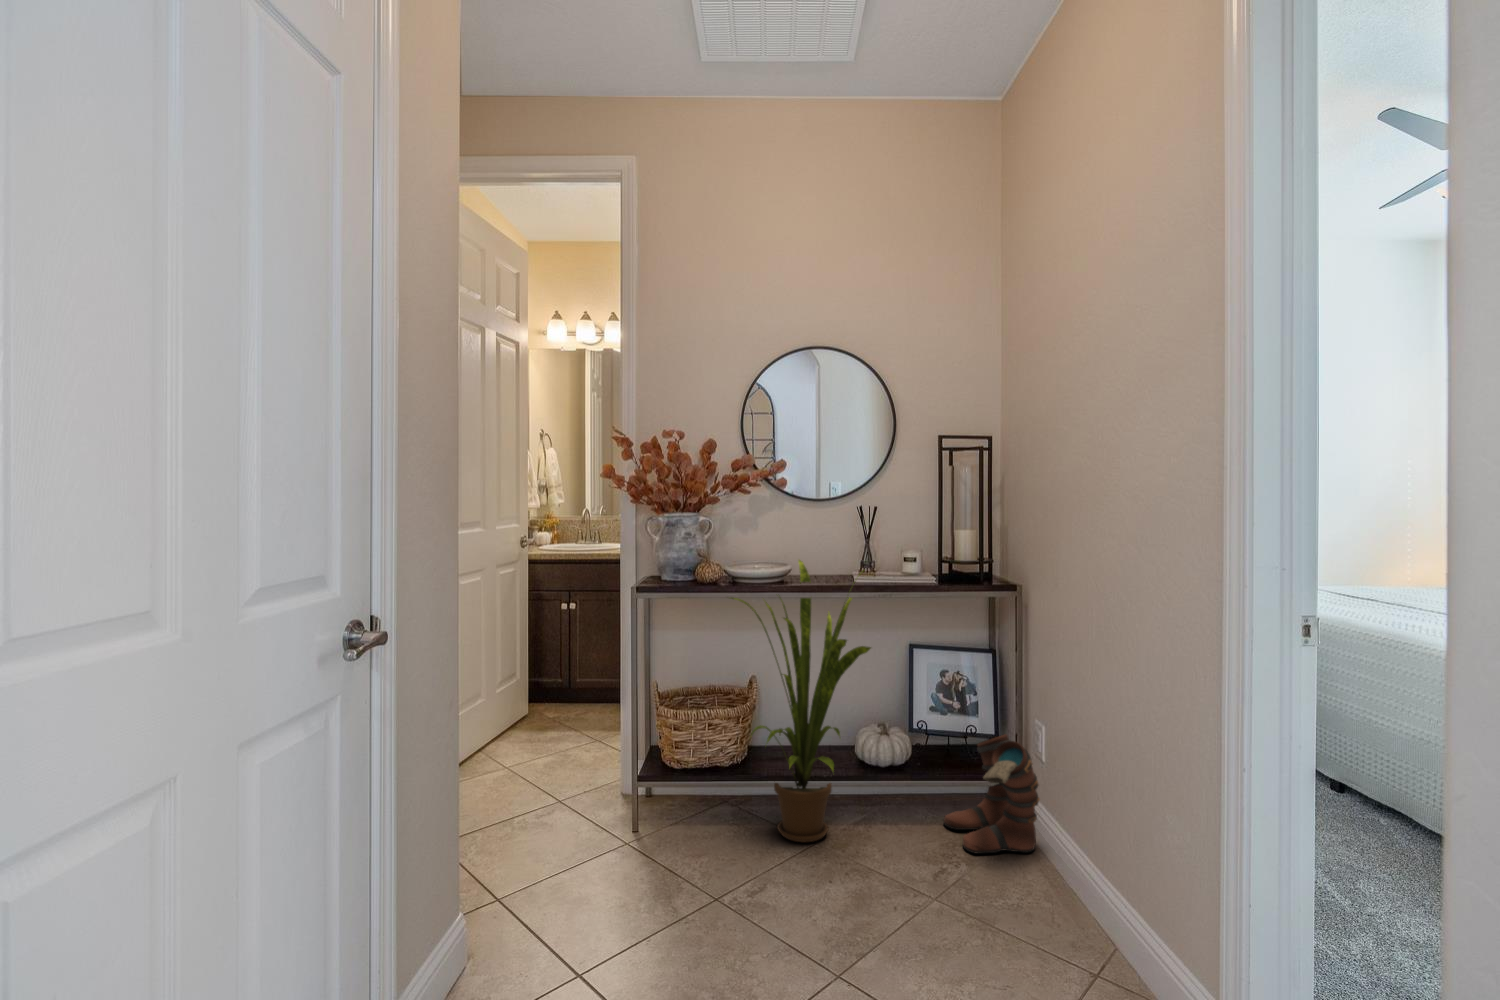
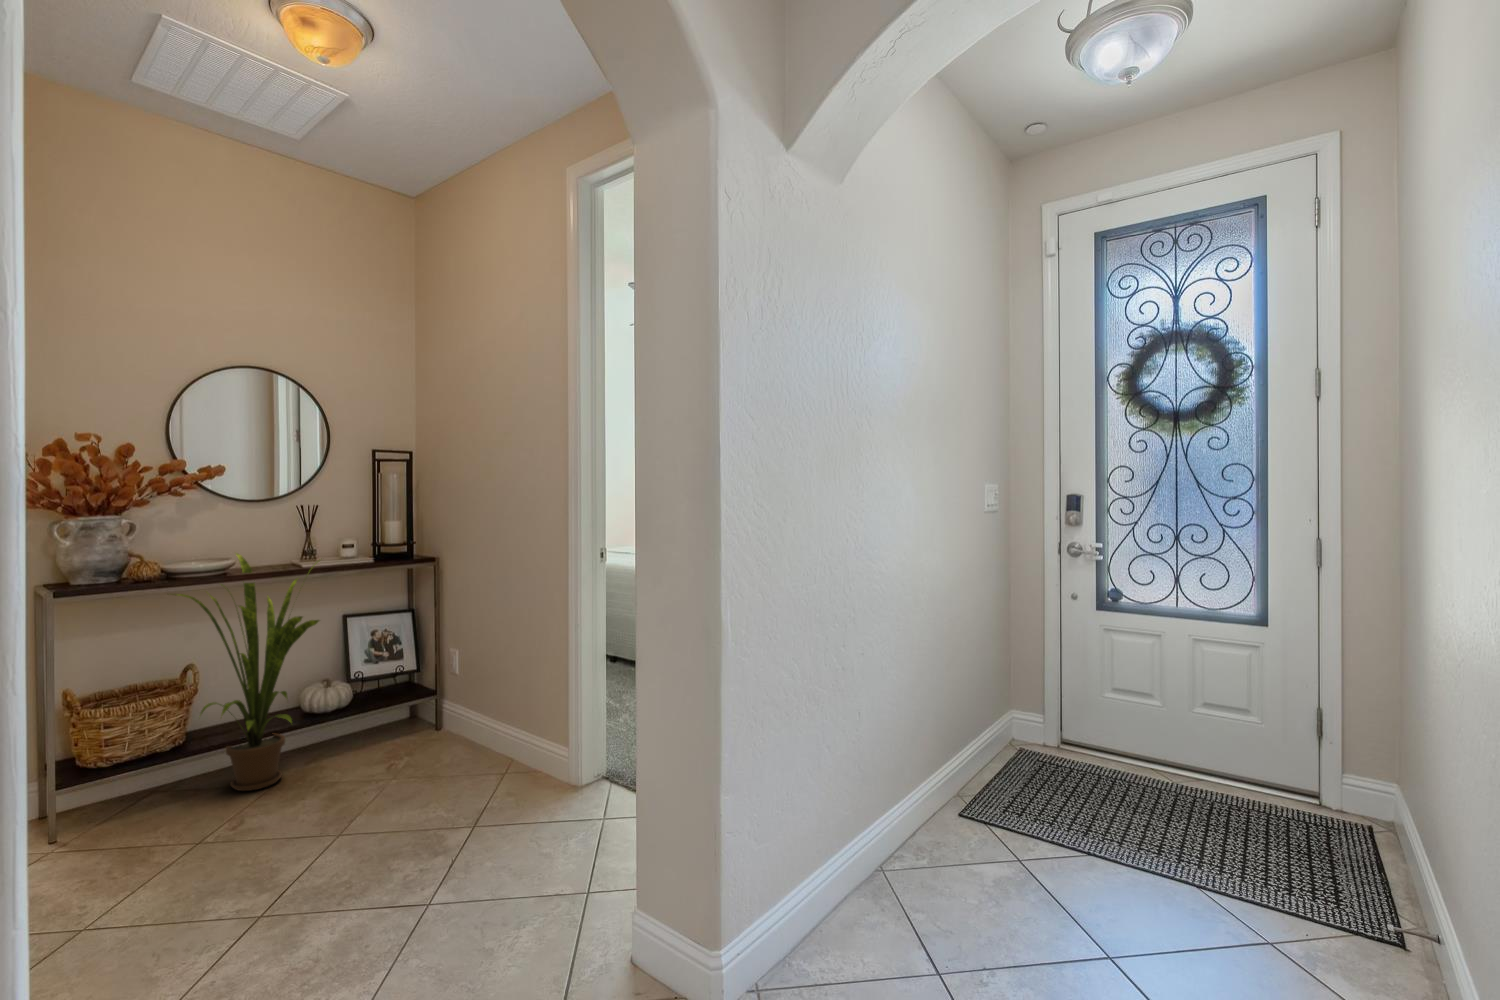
boots: present [944,734,1039,853] -> none [380,668,454,754]

